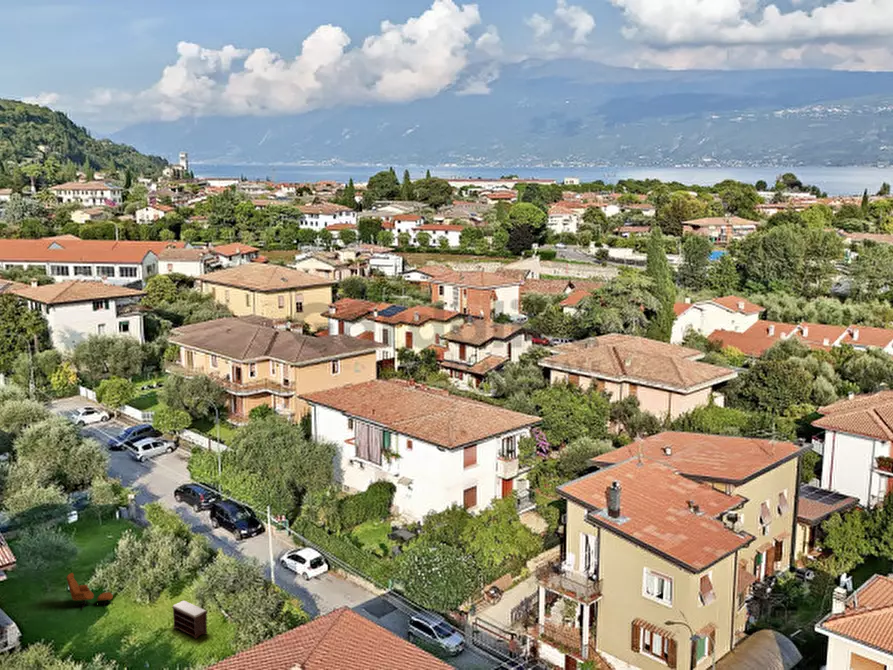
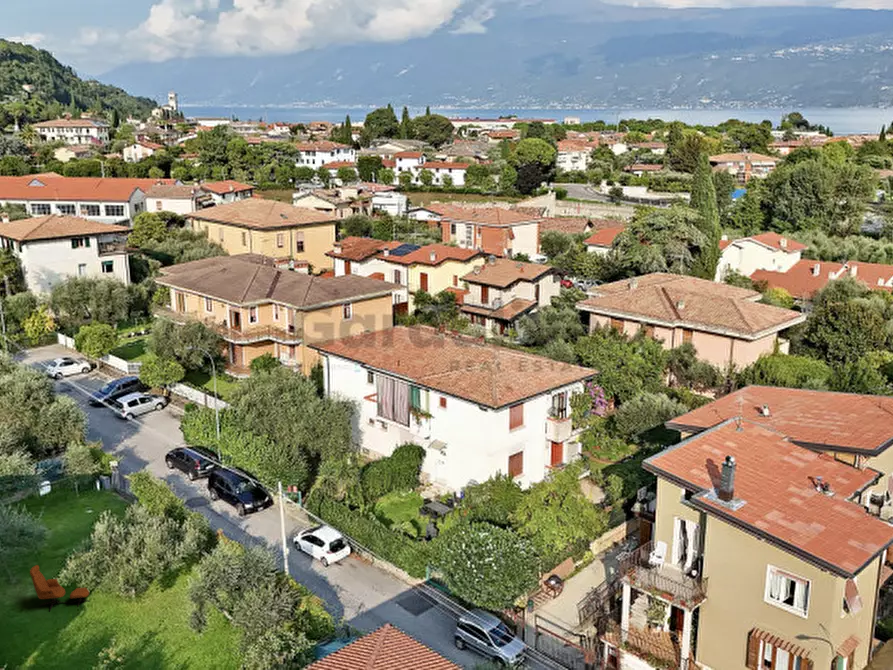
bench: present [172,601,207,639] -> none [161,601,206,651]

